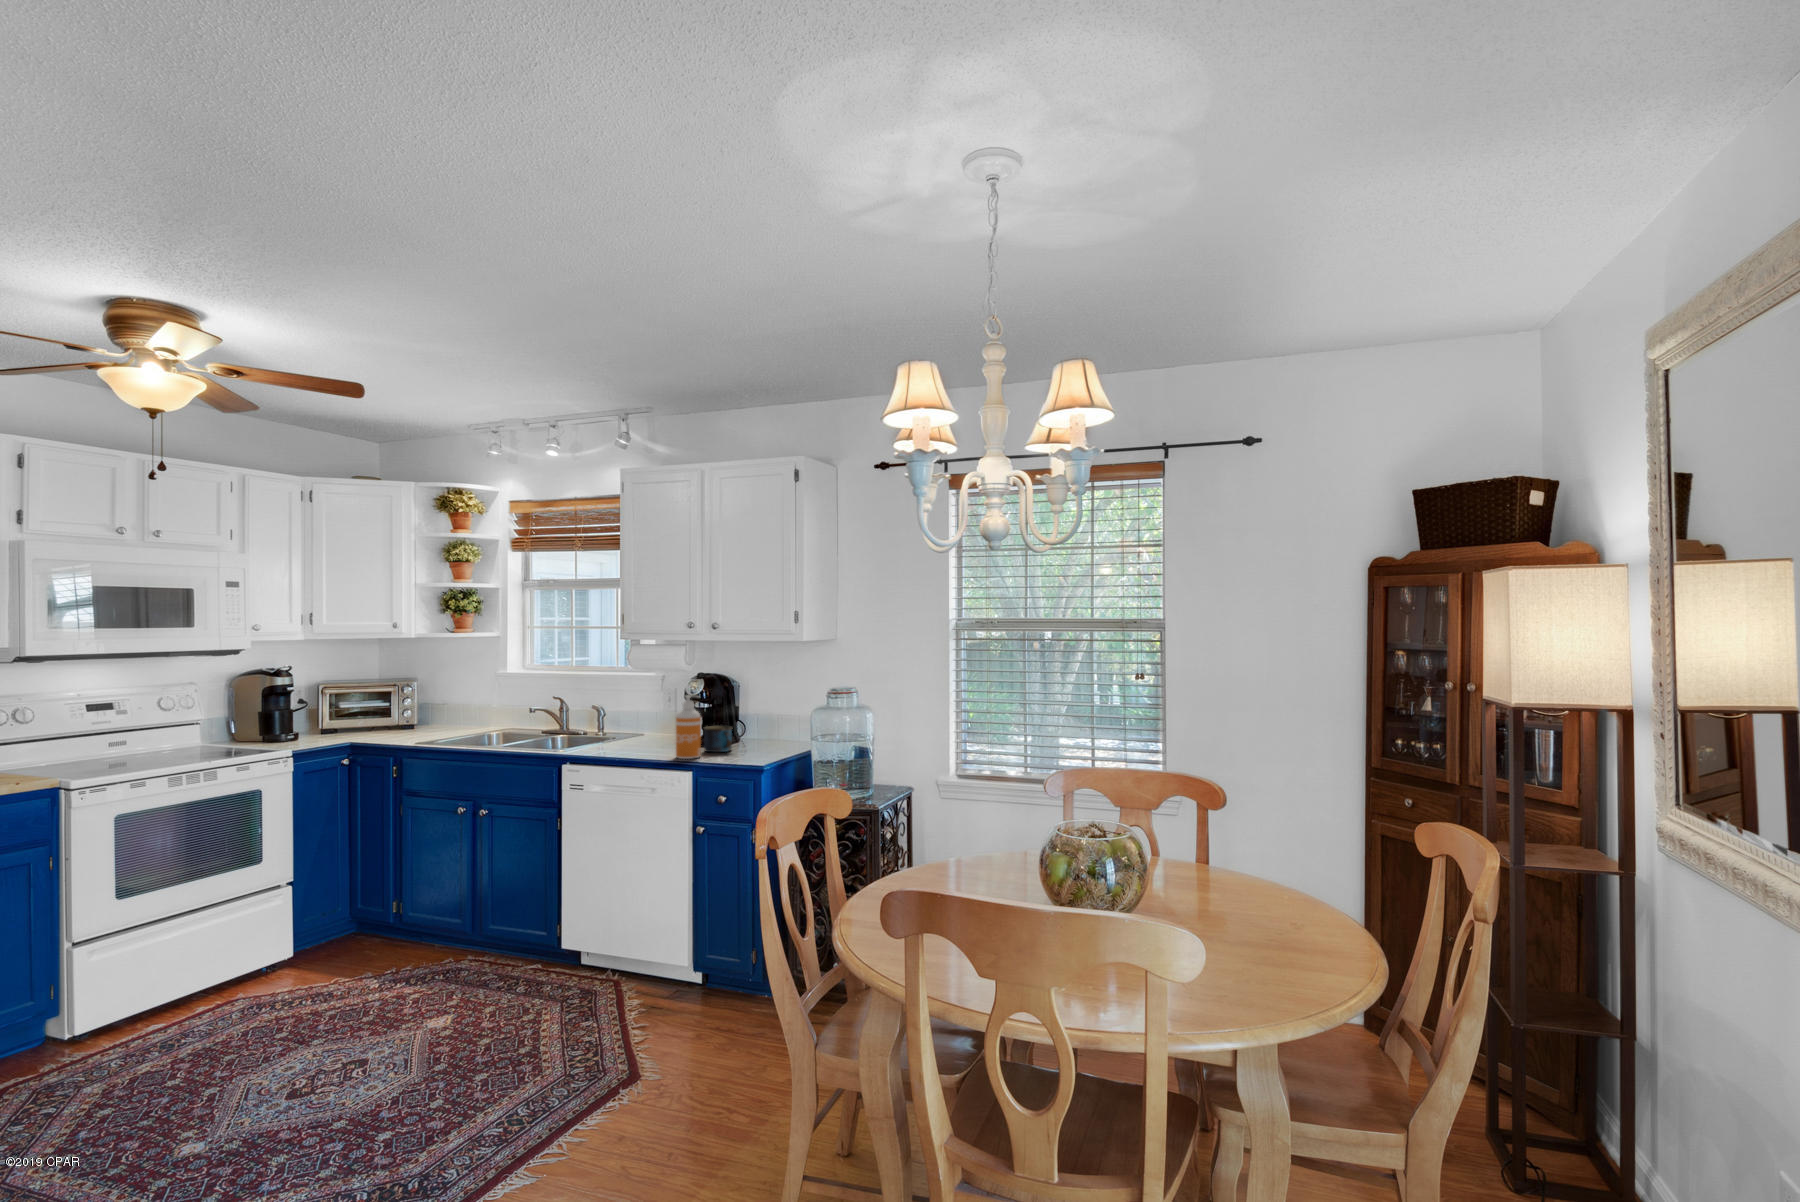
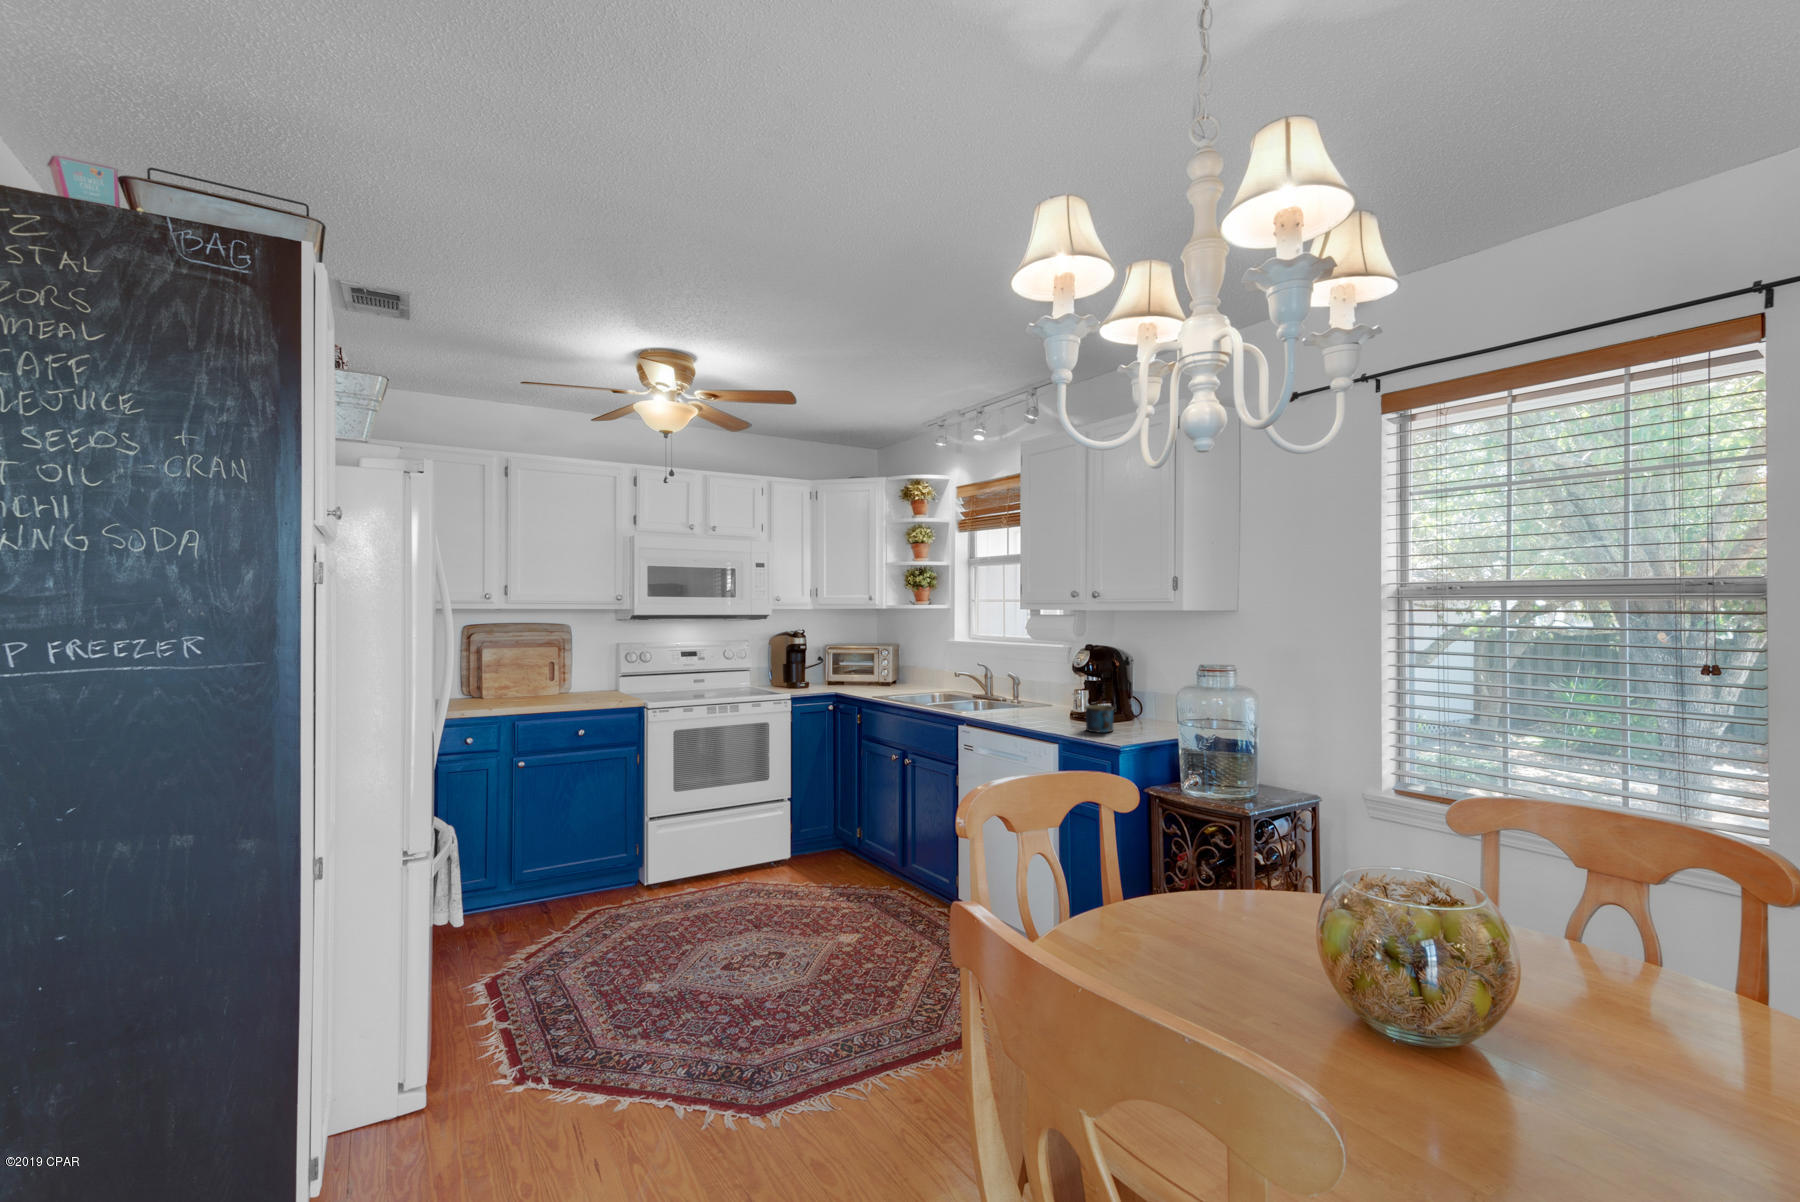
soap dispenser: present [676,695,701,759] -> none [1049,675,1074,737]

